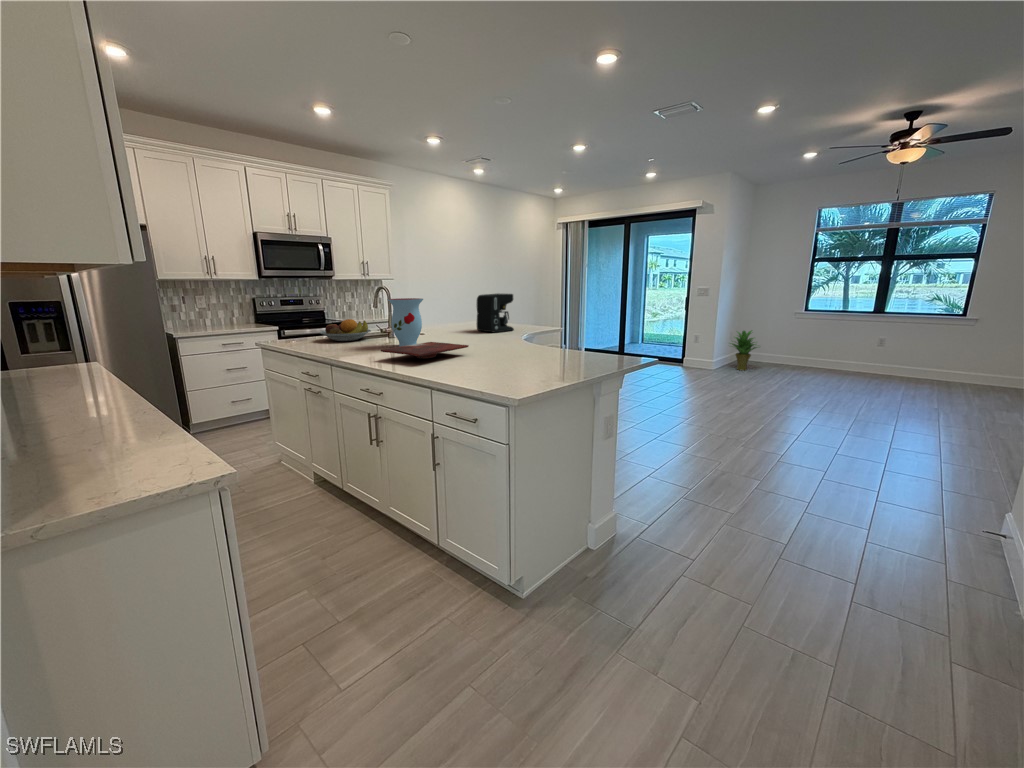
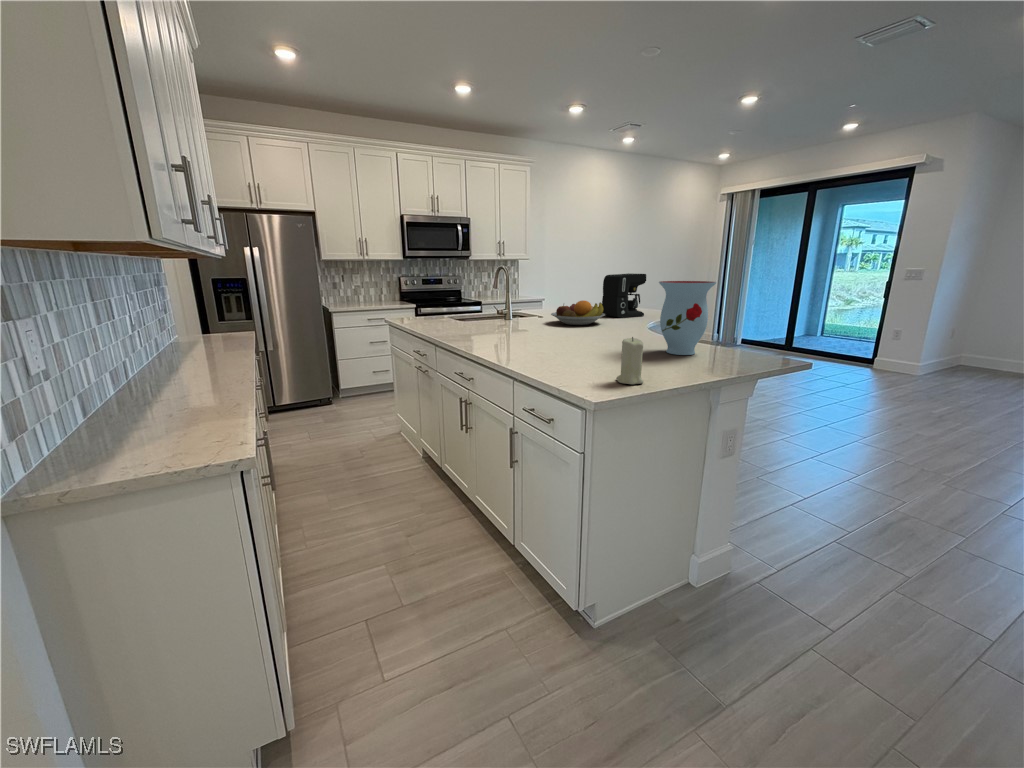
vase: present [387,298,423,346] -> present [659,281,716,355]
fruit bowl: present [320,319,371,341] -> present [551,301,605,325]
potted plant: present [730,331,757,370] -> none [946,326,1002,379]
cutting board: present [381,342,468,359] -> none [478,326,575,345]
candle: none [519,345,540,382] -> present [616,337,643,384]

